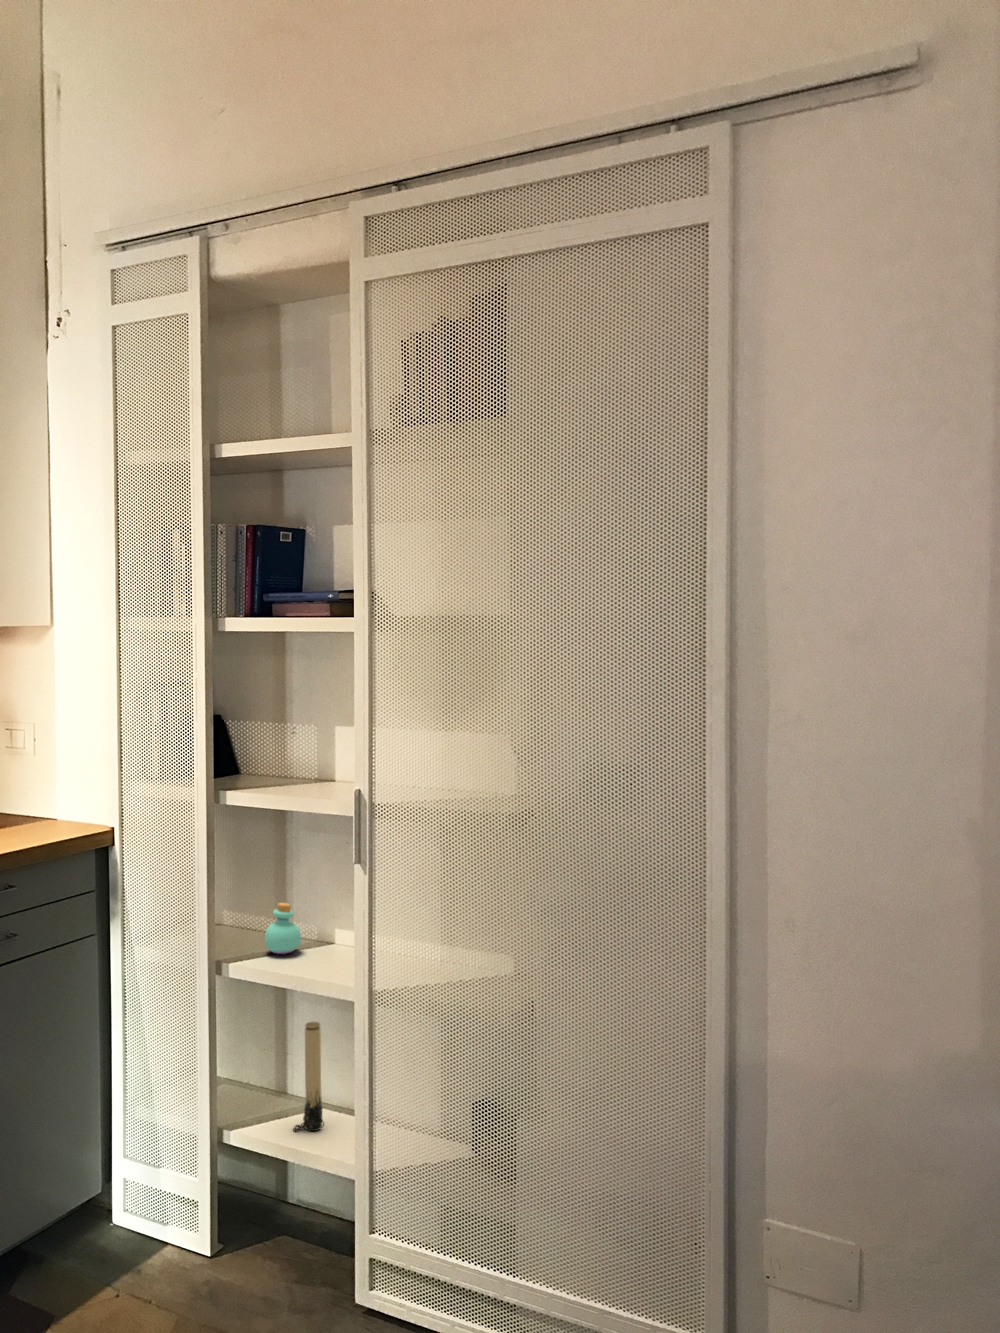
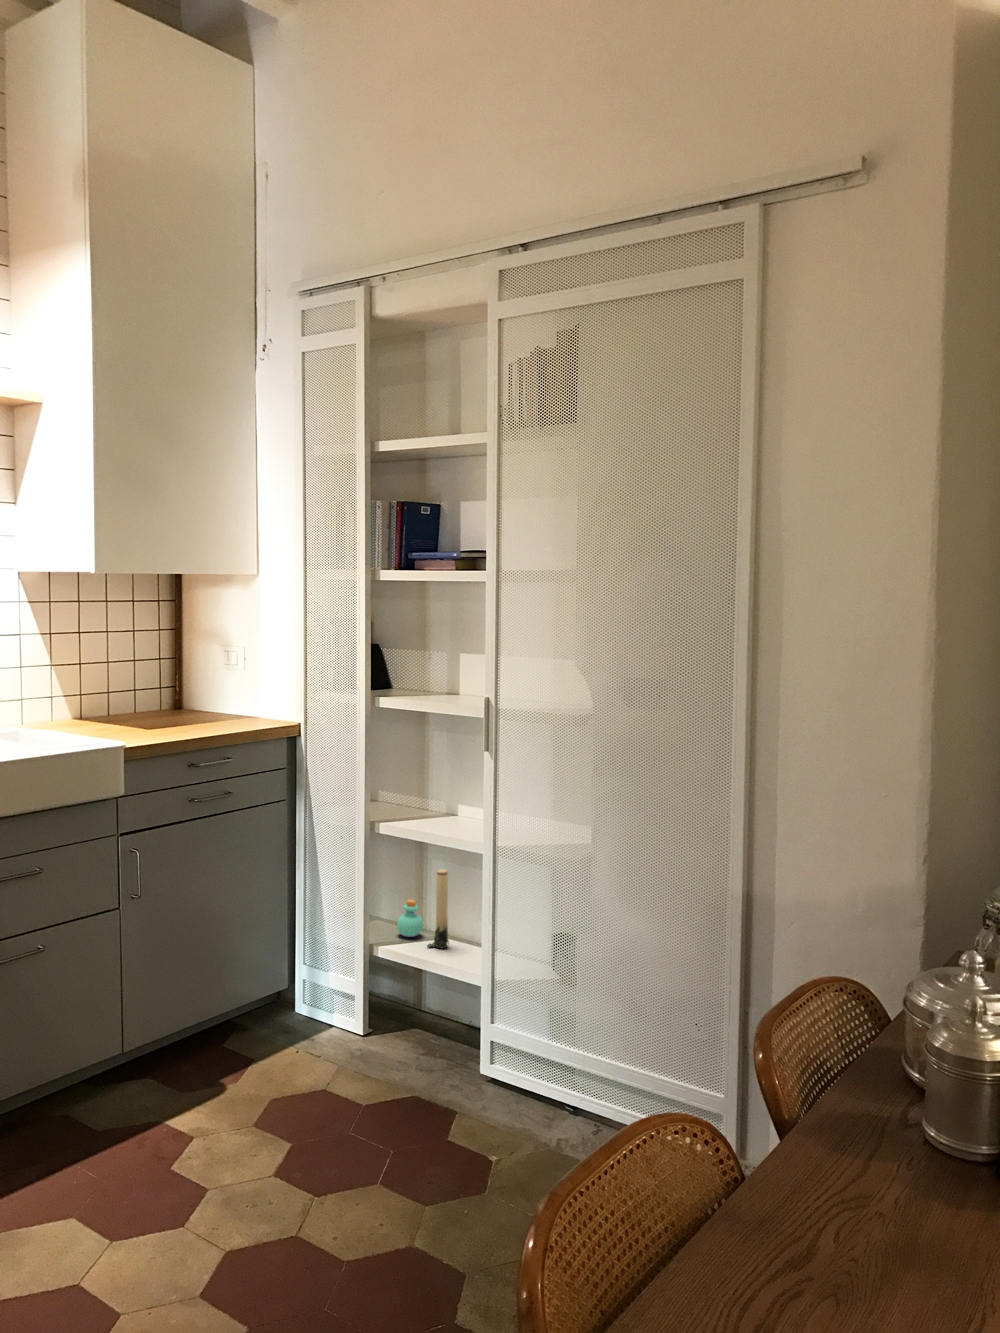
perfume bottle: present [265,903,301,954] -> present [397,900,423,937]

